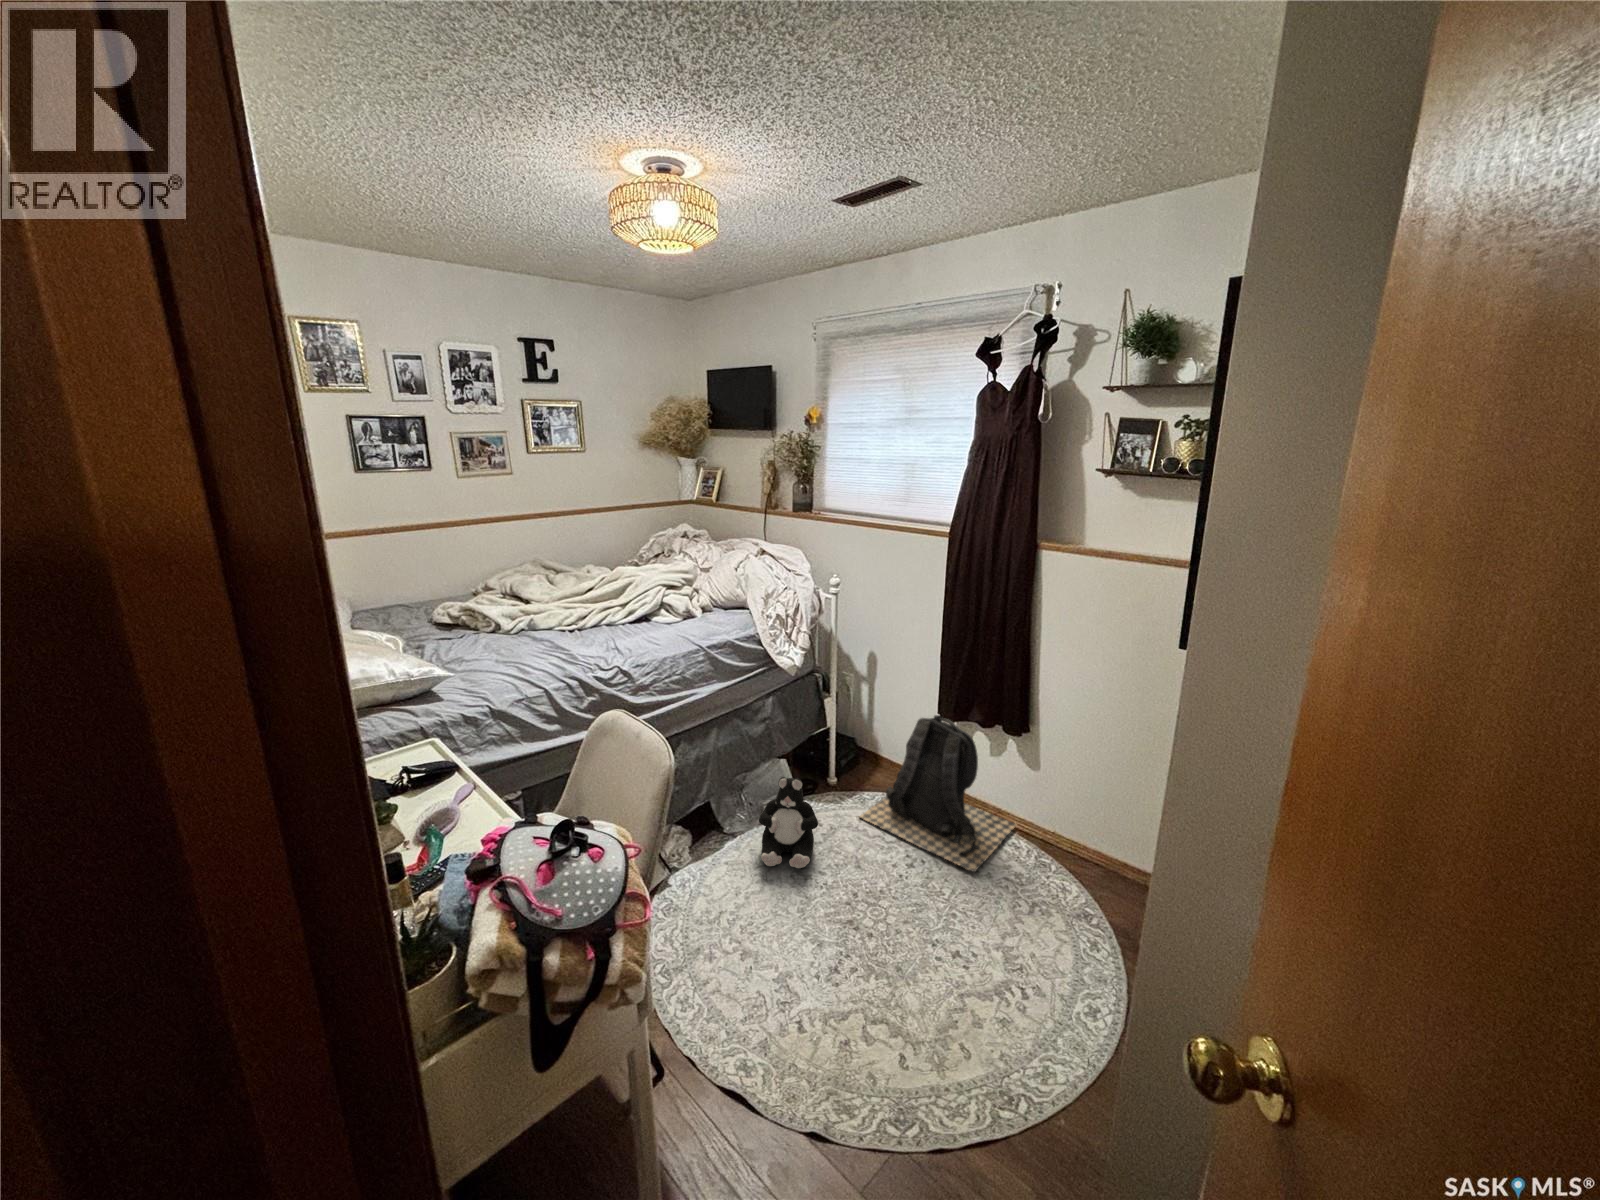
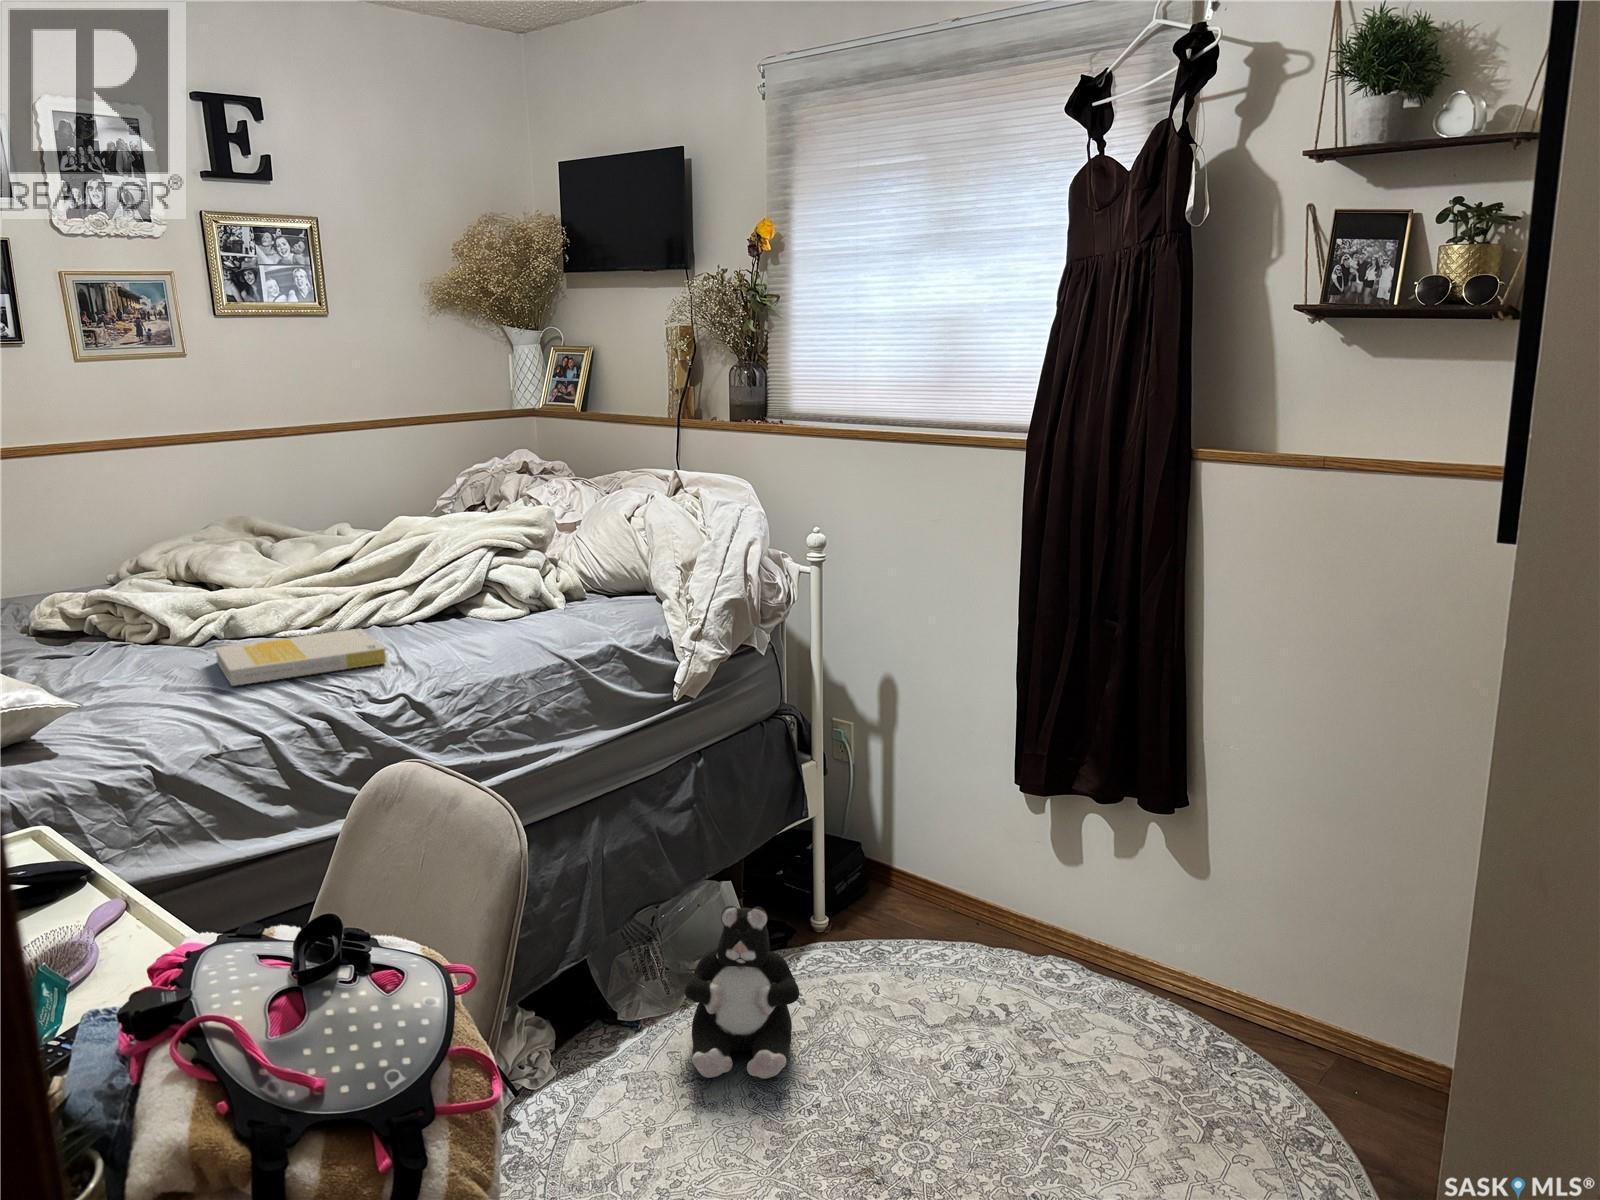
book: none [523,628,609,661] -> present [215,629,386,686]
backpack: present [860,715,1016,872] -> none [874,782,1171,1070]

